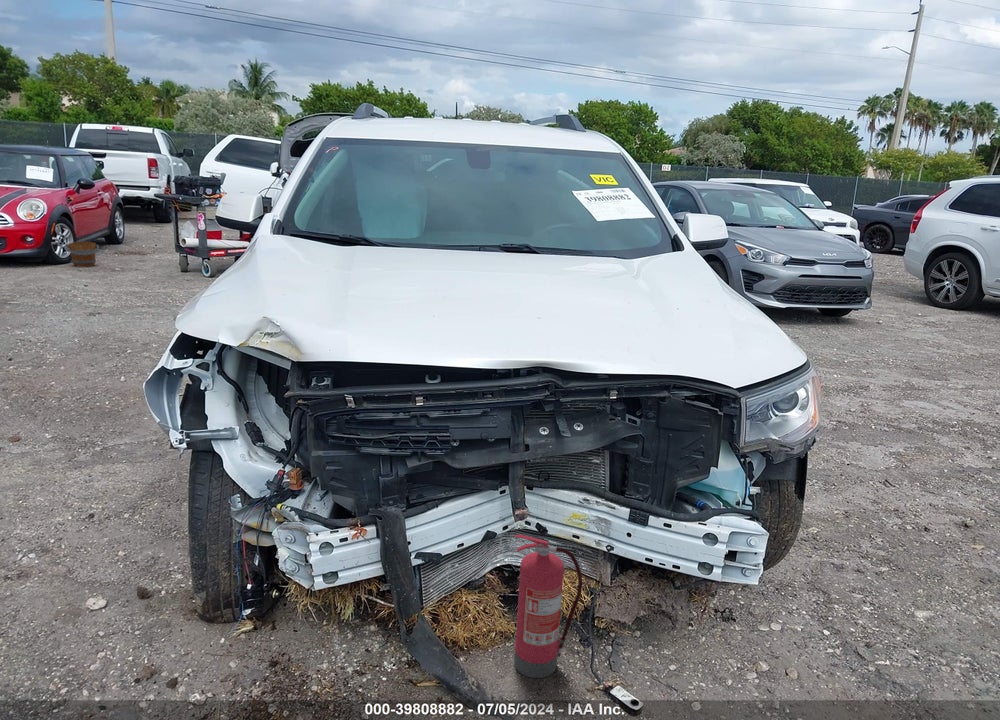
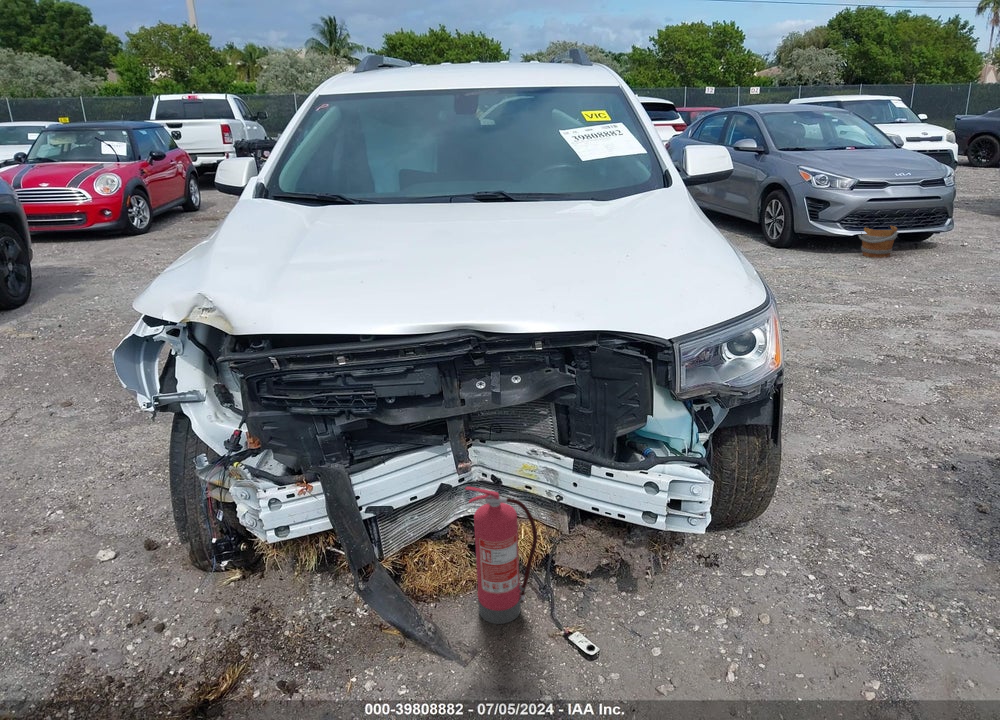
bucket: present [66,242,99,267] -> present [858,226,898,258]

